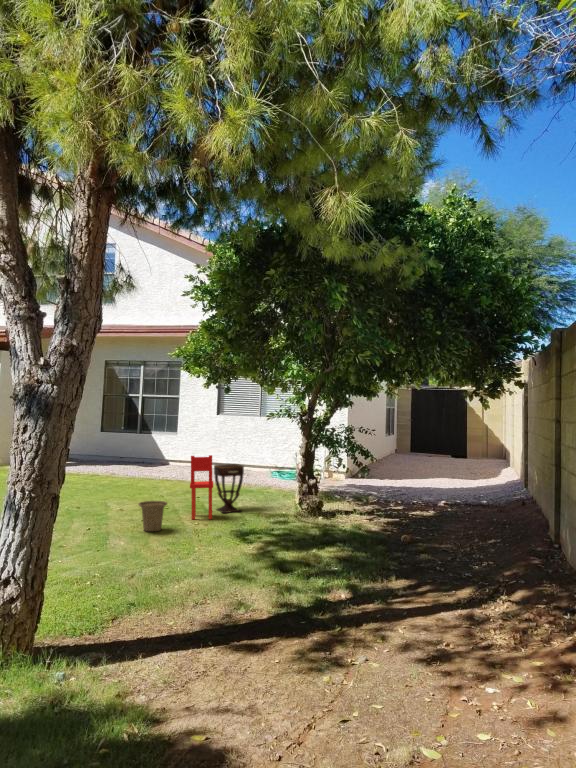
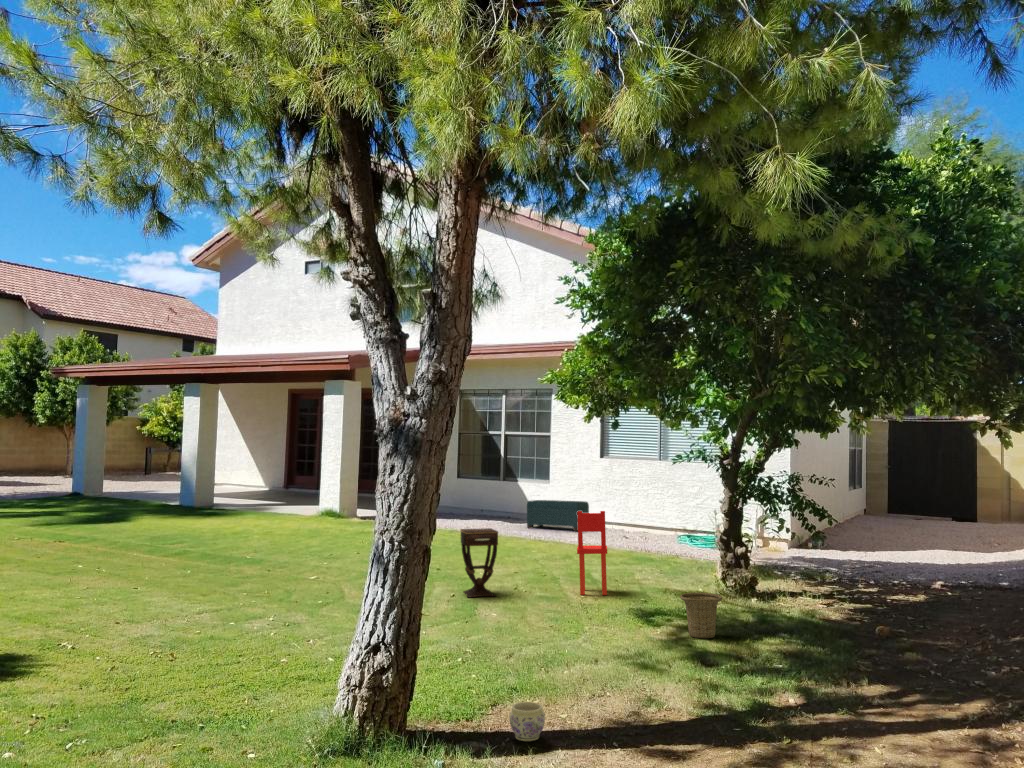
bench: none [154,444,202,468] -> present [527,500,589,531]
side table: present [214,464,244,513] -> present [460,528,498,597]
basket: present [138,501,167,532] -> present [680,593,722,639]
planter: none [126,614,156,646] -> present [509,702,545,742]

